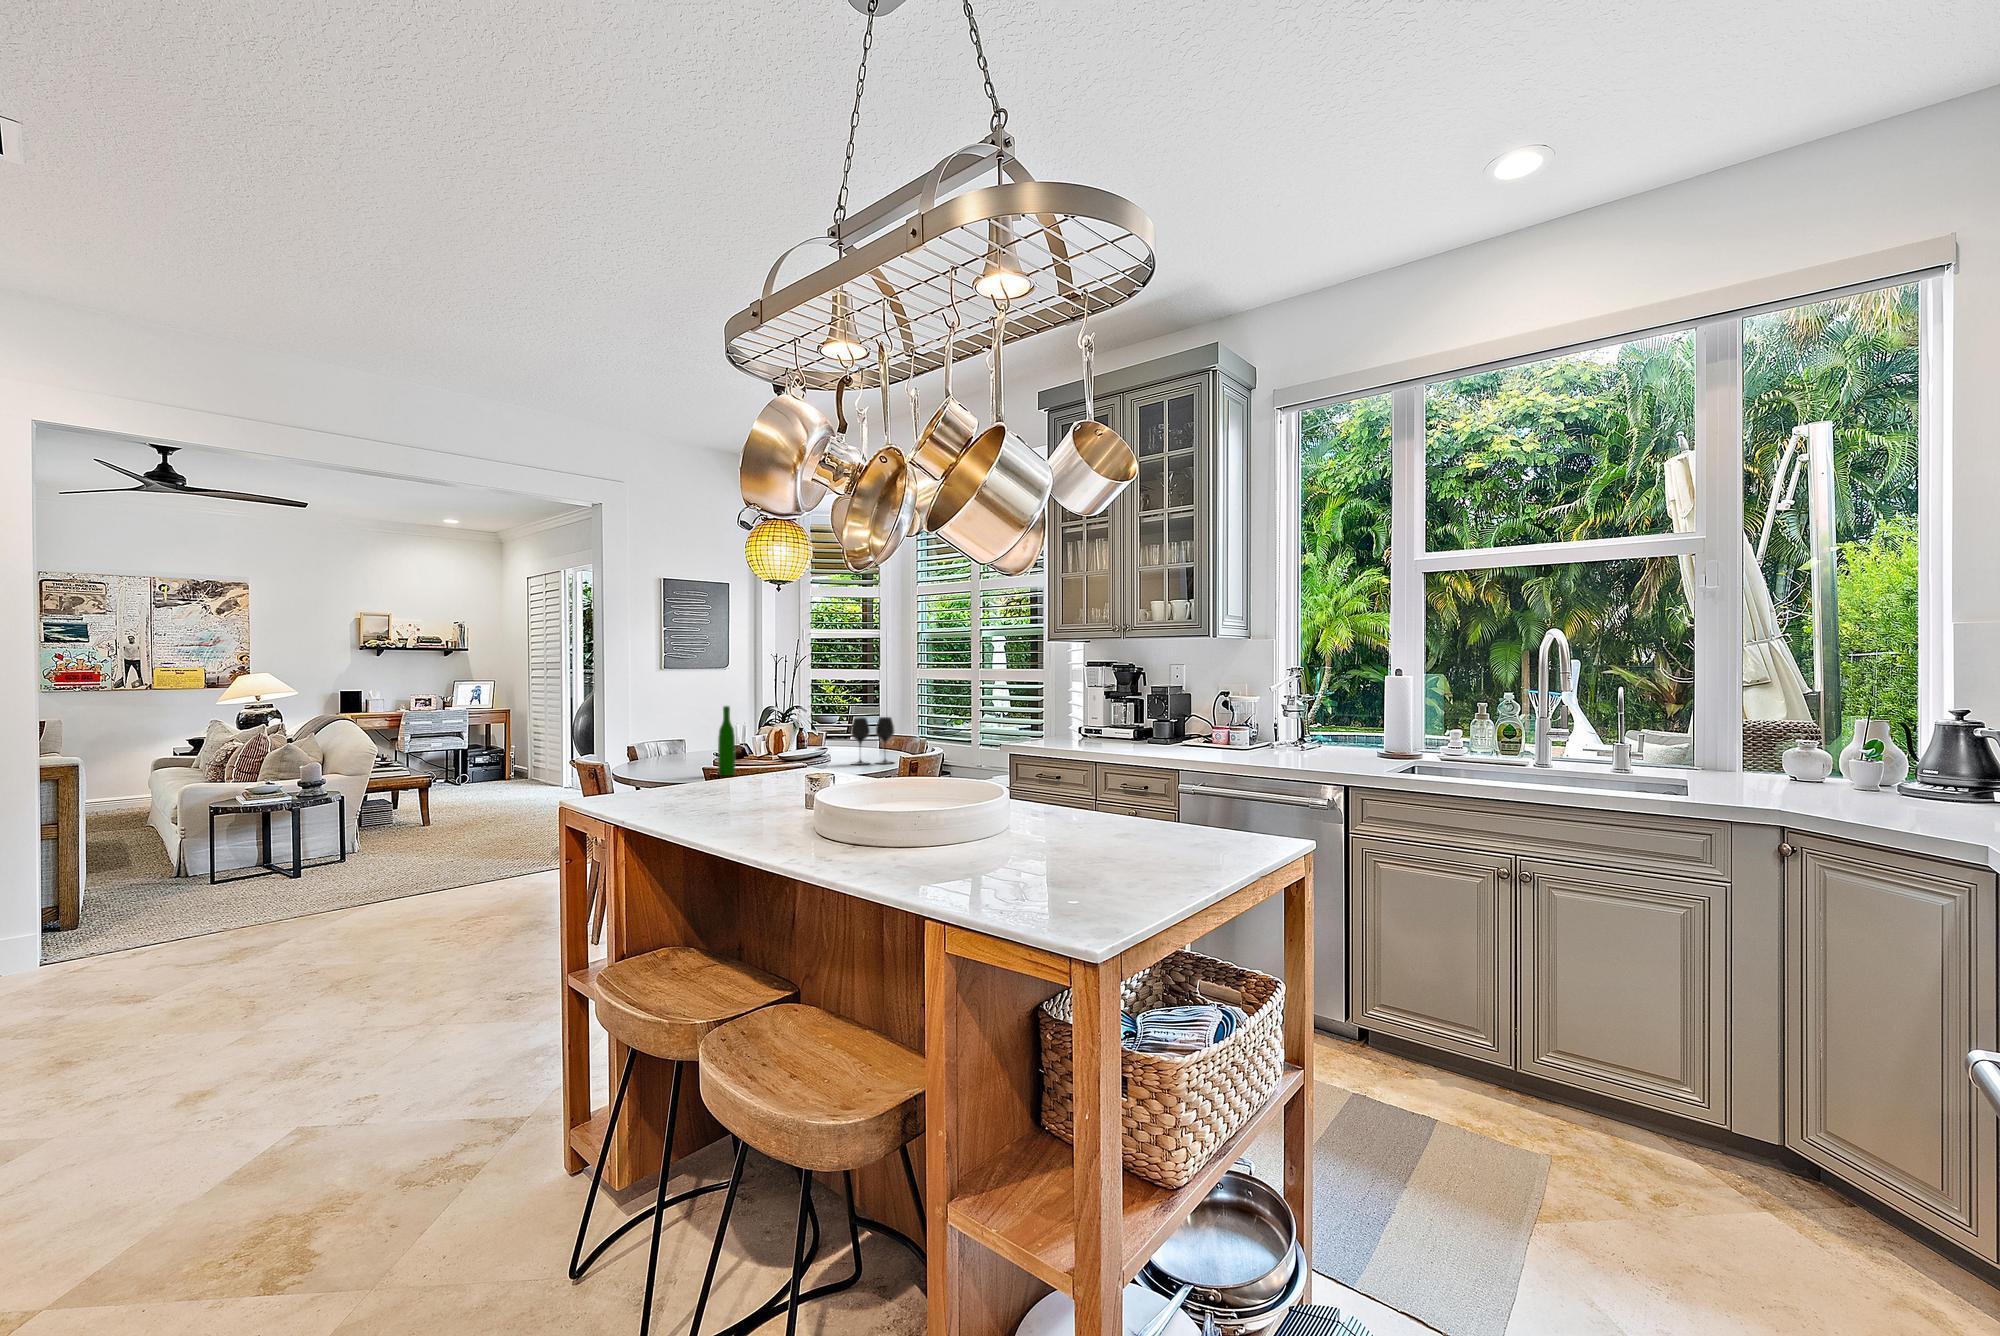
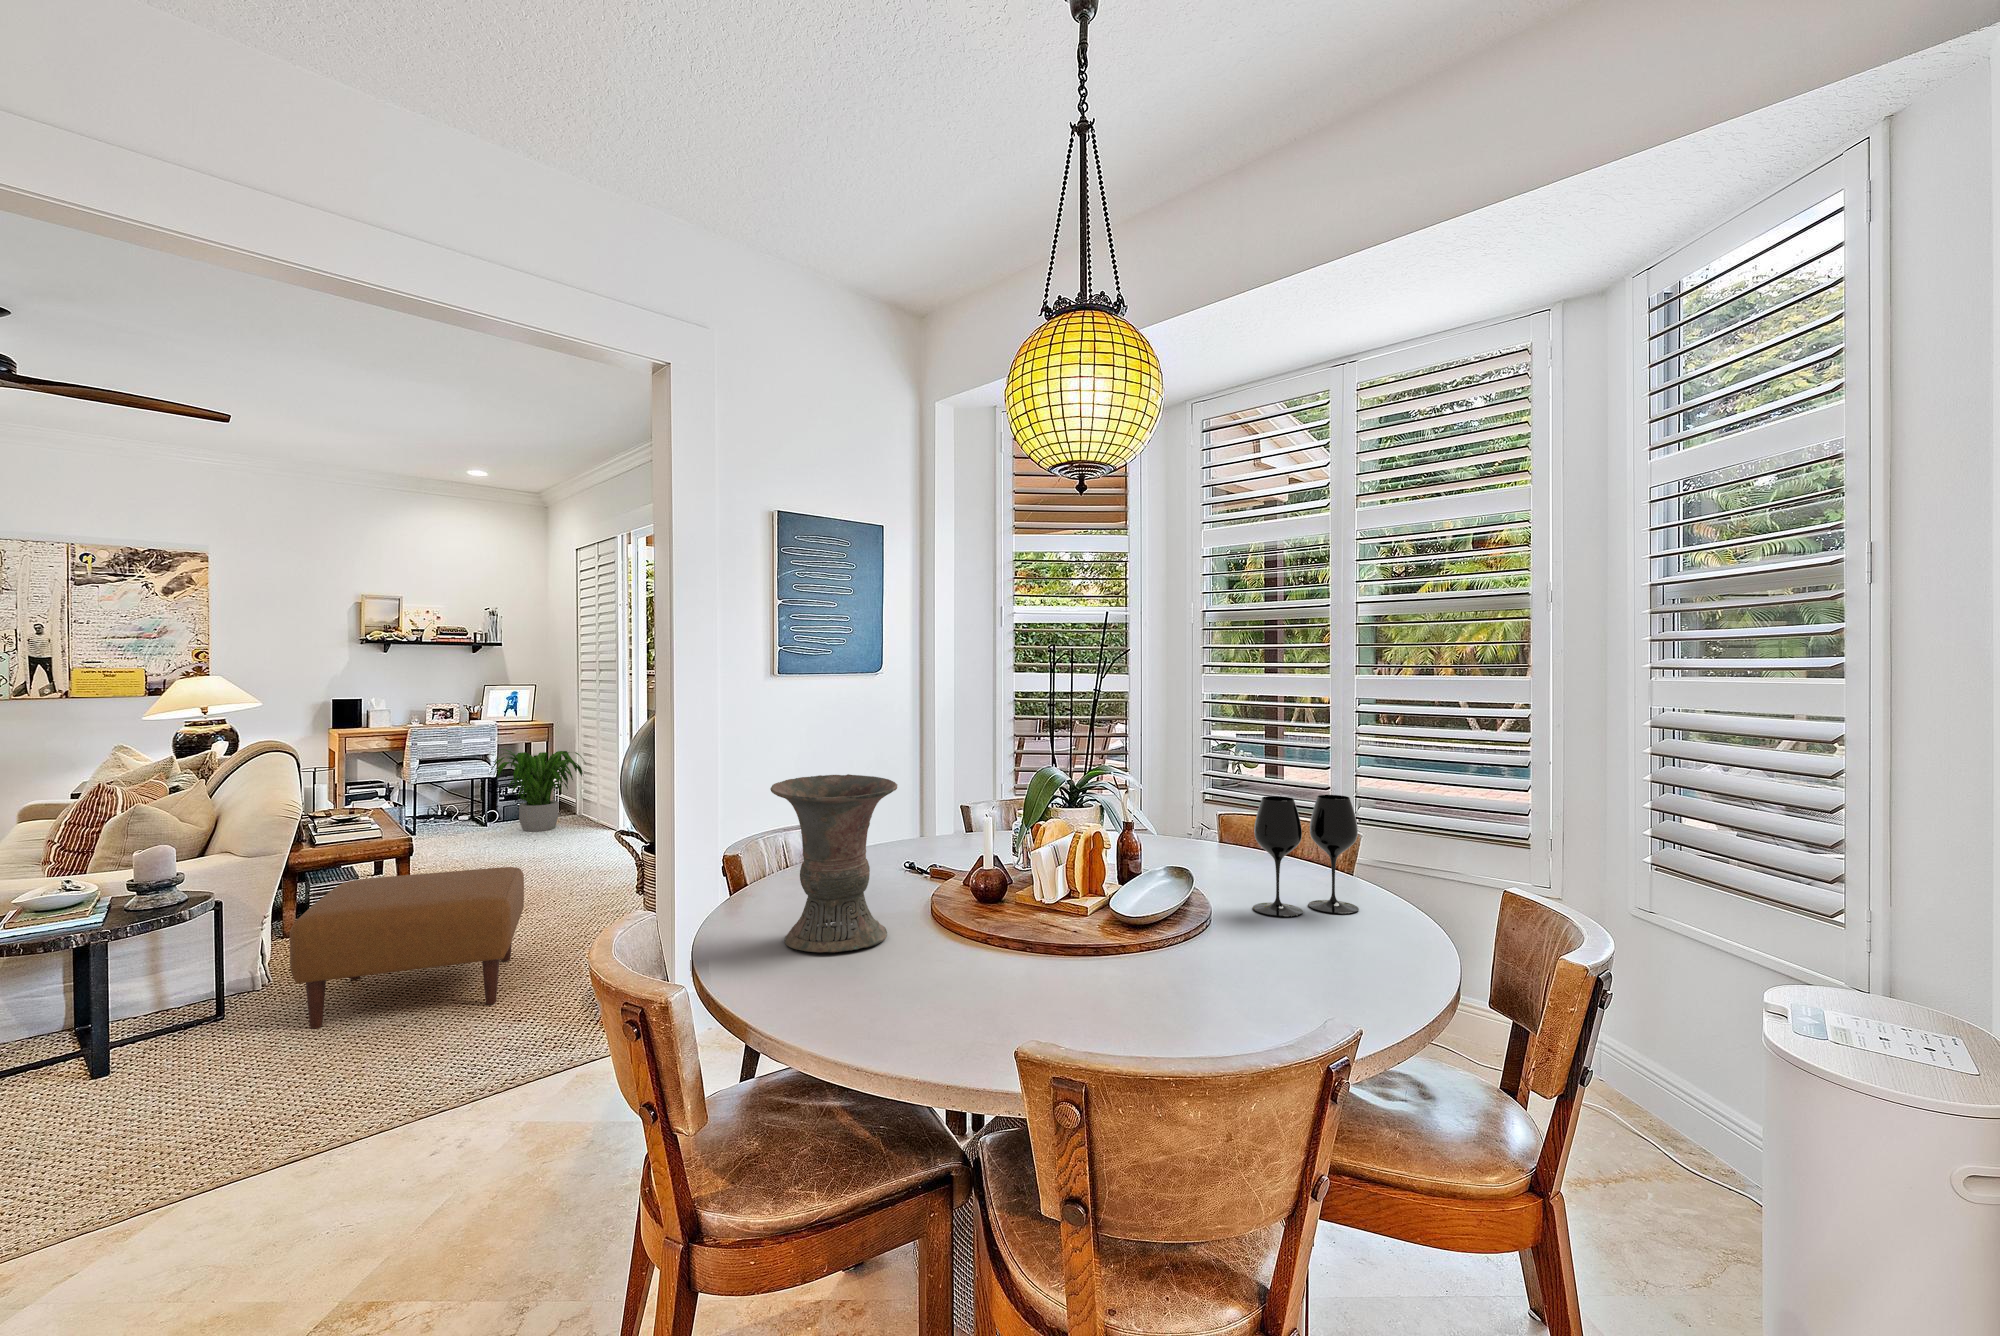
wine bottle: present [718,706,735,776] -> none [979,782,1023,979]
vase: none [642,708,694,773] -> present [770,774,897,952]
potted plant: none [459,728,538,788] -> present [490,749,585,831]
ottoman: none [379,789,508,871] -> present [290,867,524,1029]

